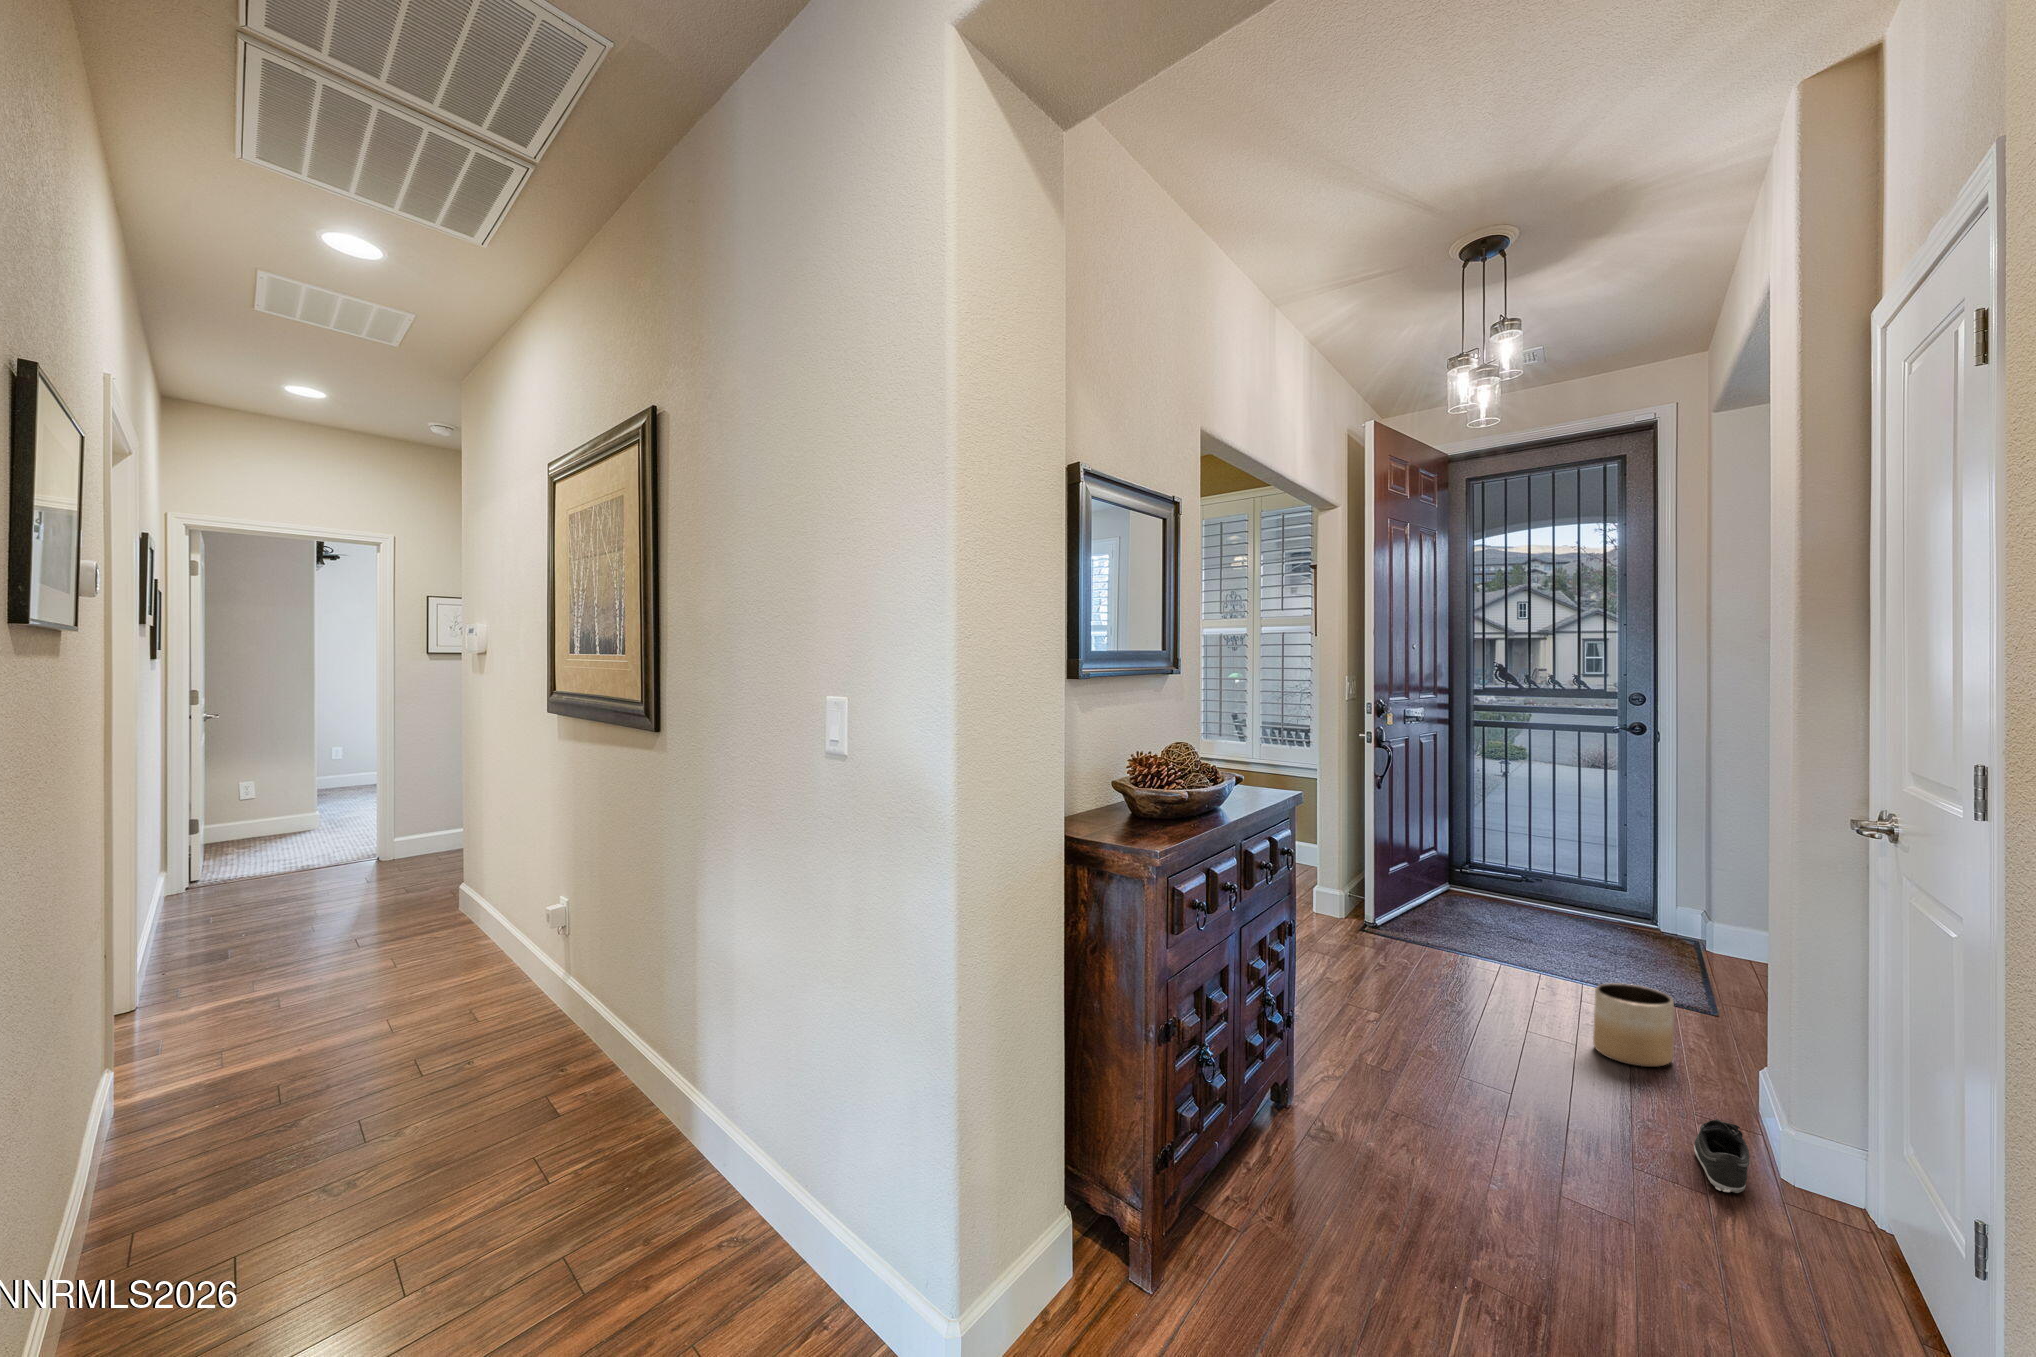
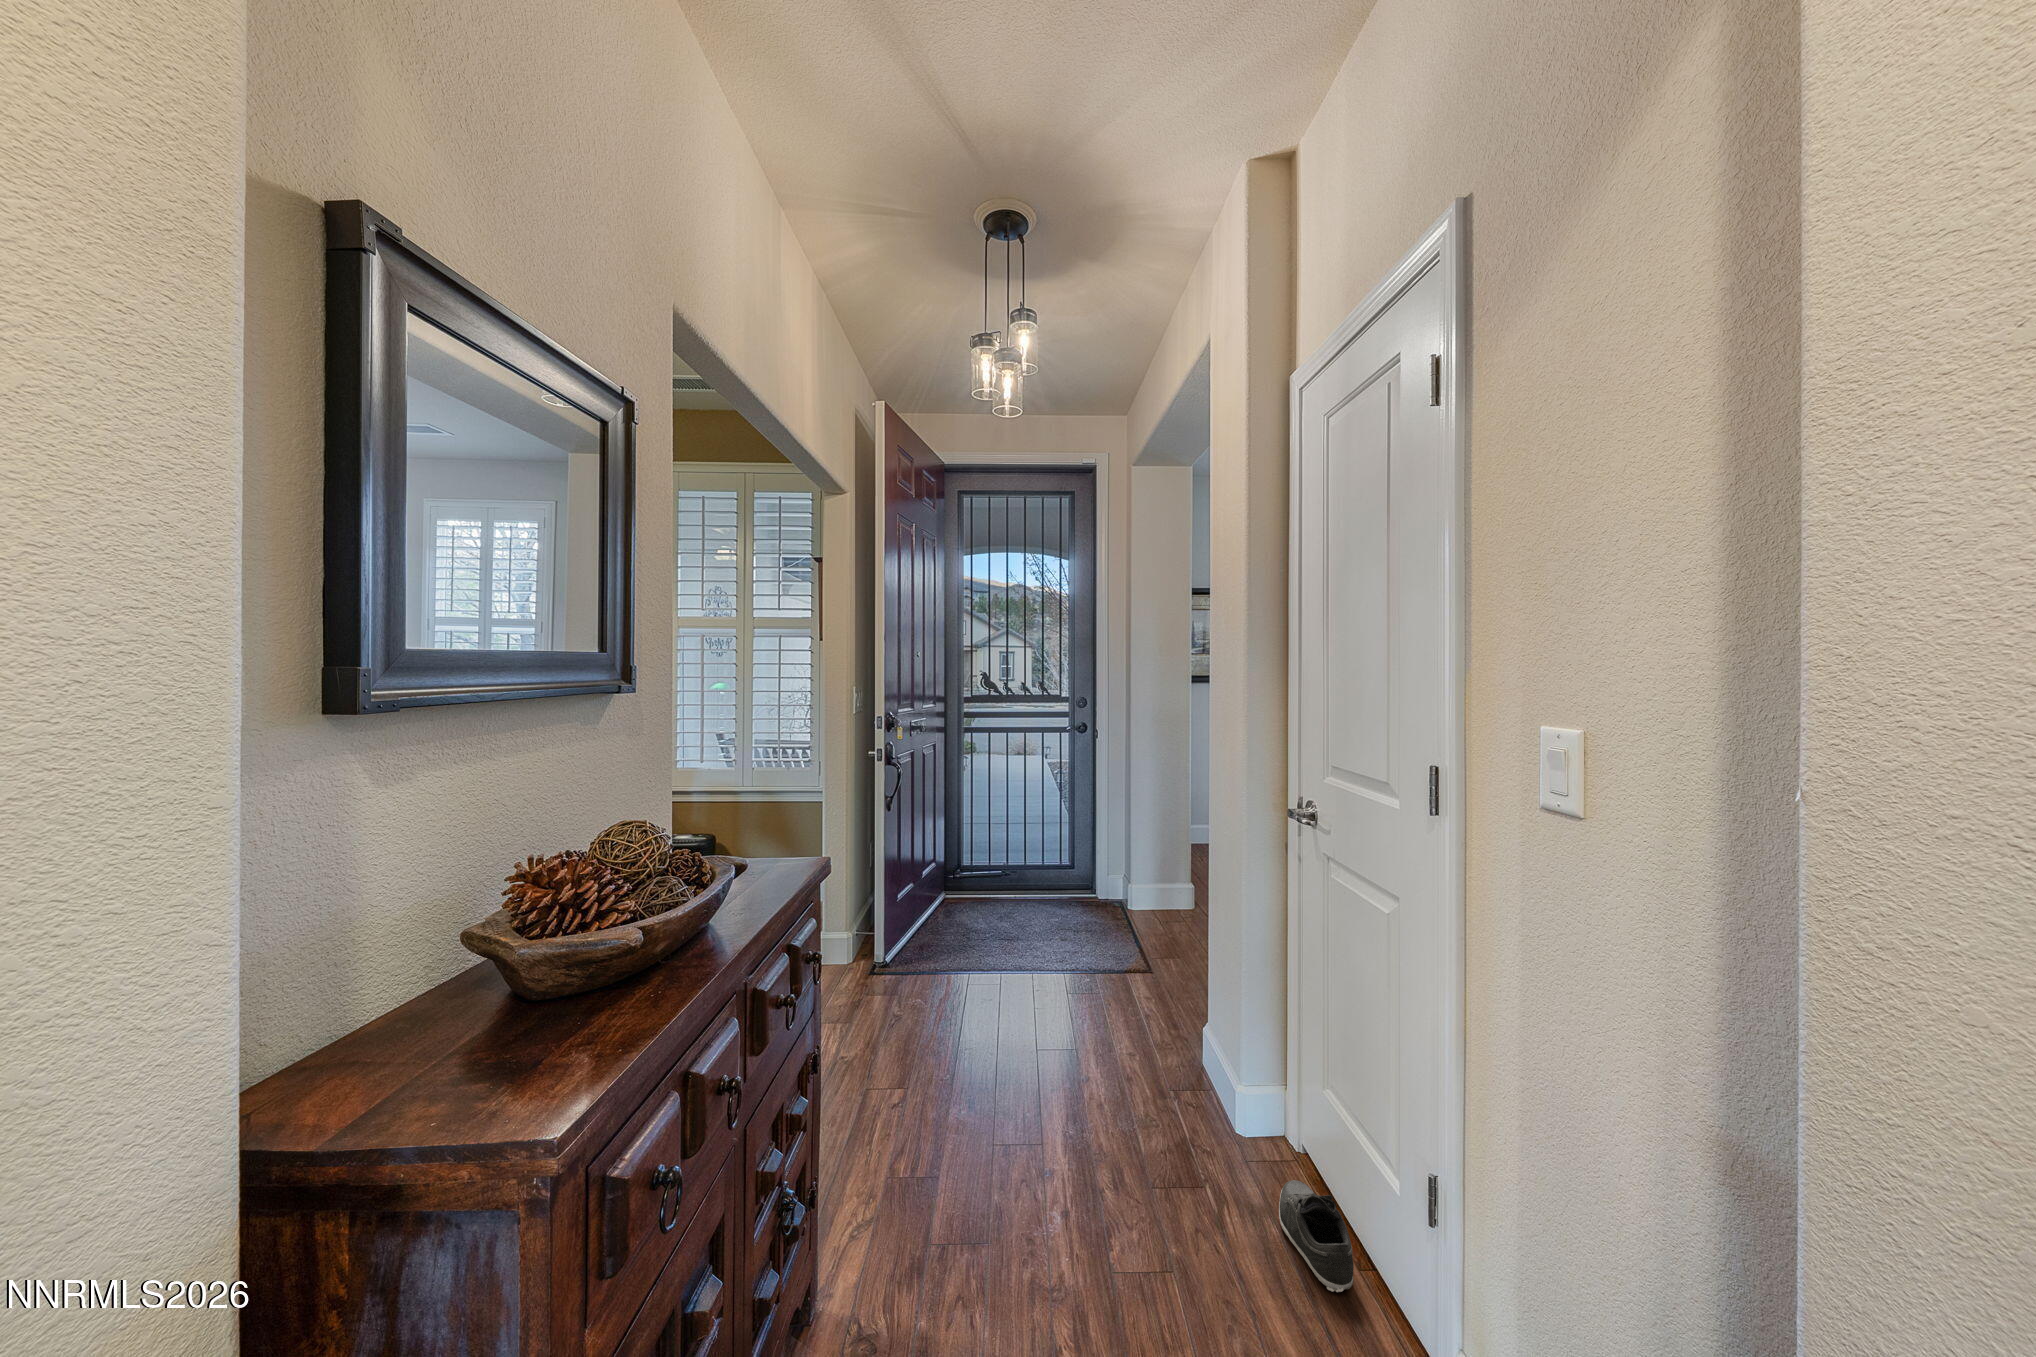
planter: present [1593,983,1674,1067] -> none [1131,1006,1204,1101]

